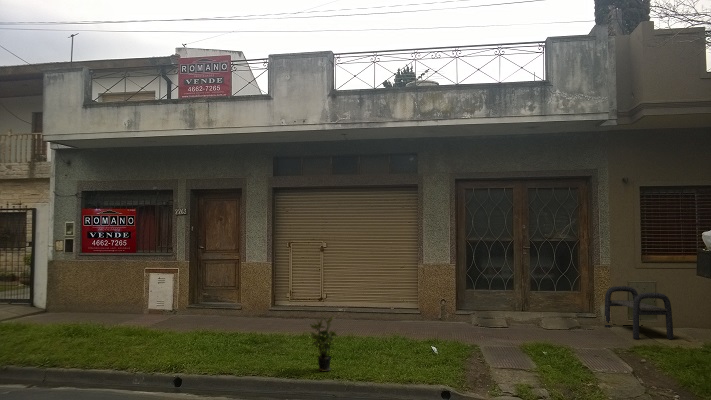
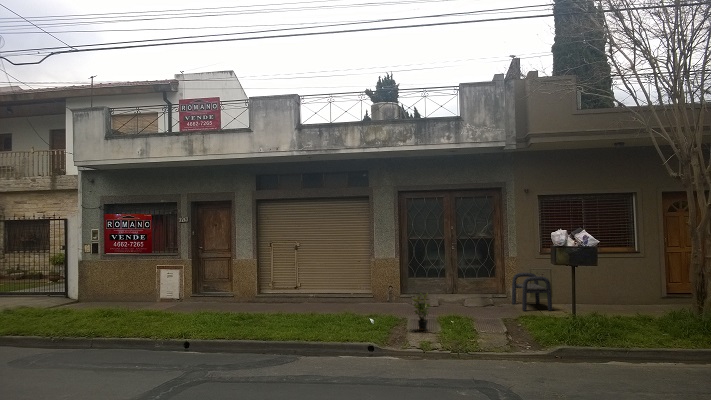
potted plant: present [311,316,337,371] -> present [413,293,430,330]

